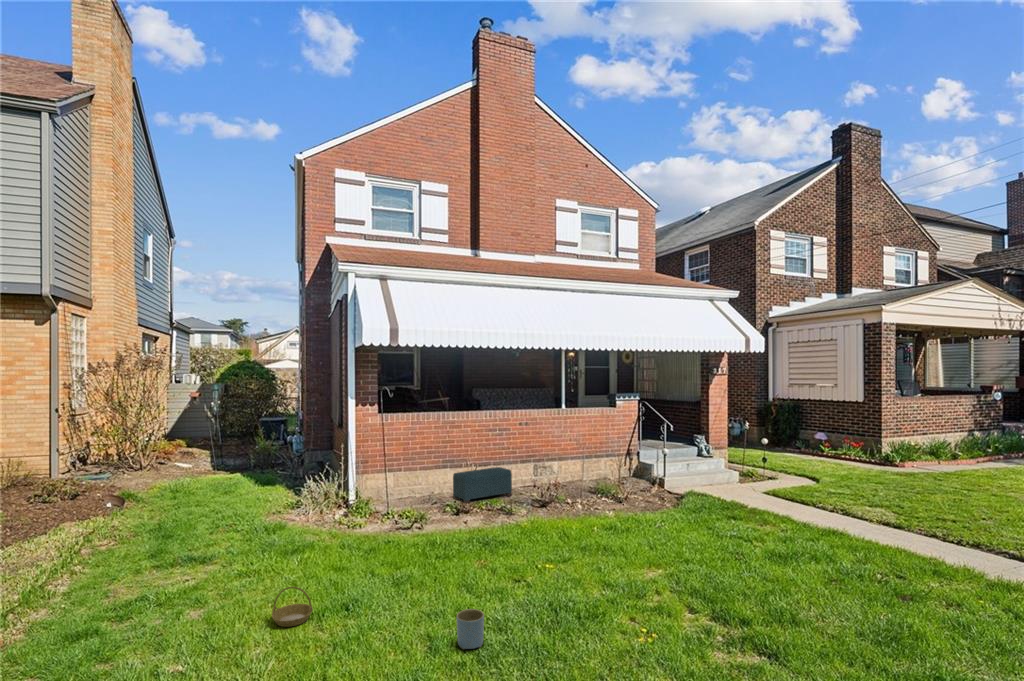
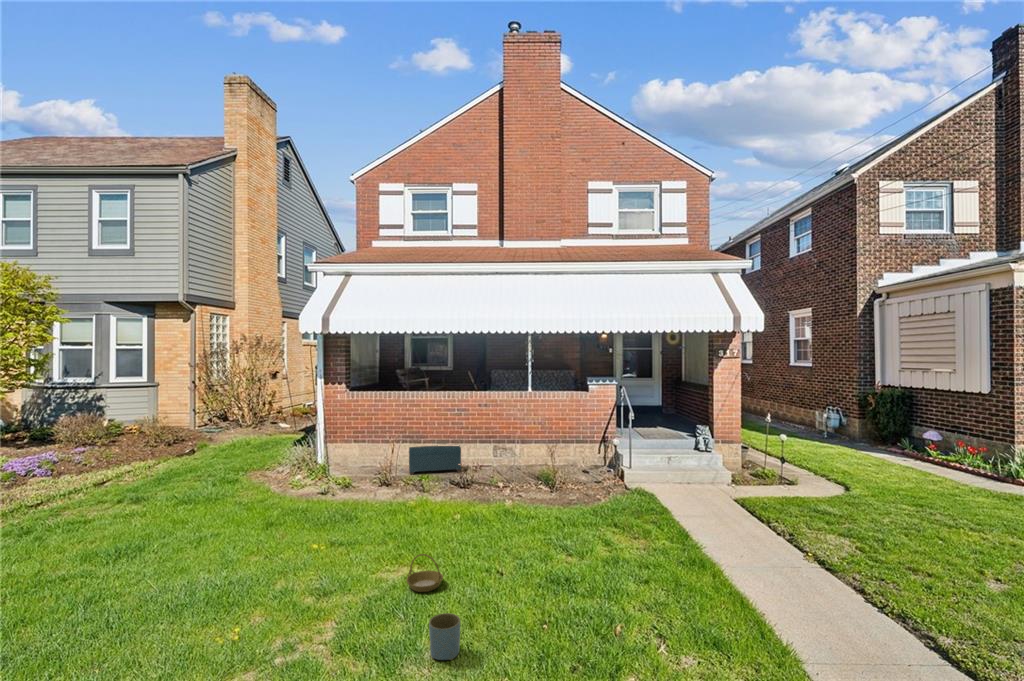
basket: present [272,587,313,627] -> present [406,554,443,592]
planter: present [456,609,484,649] -> present [429,613,460,660]

